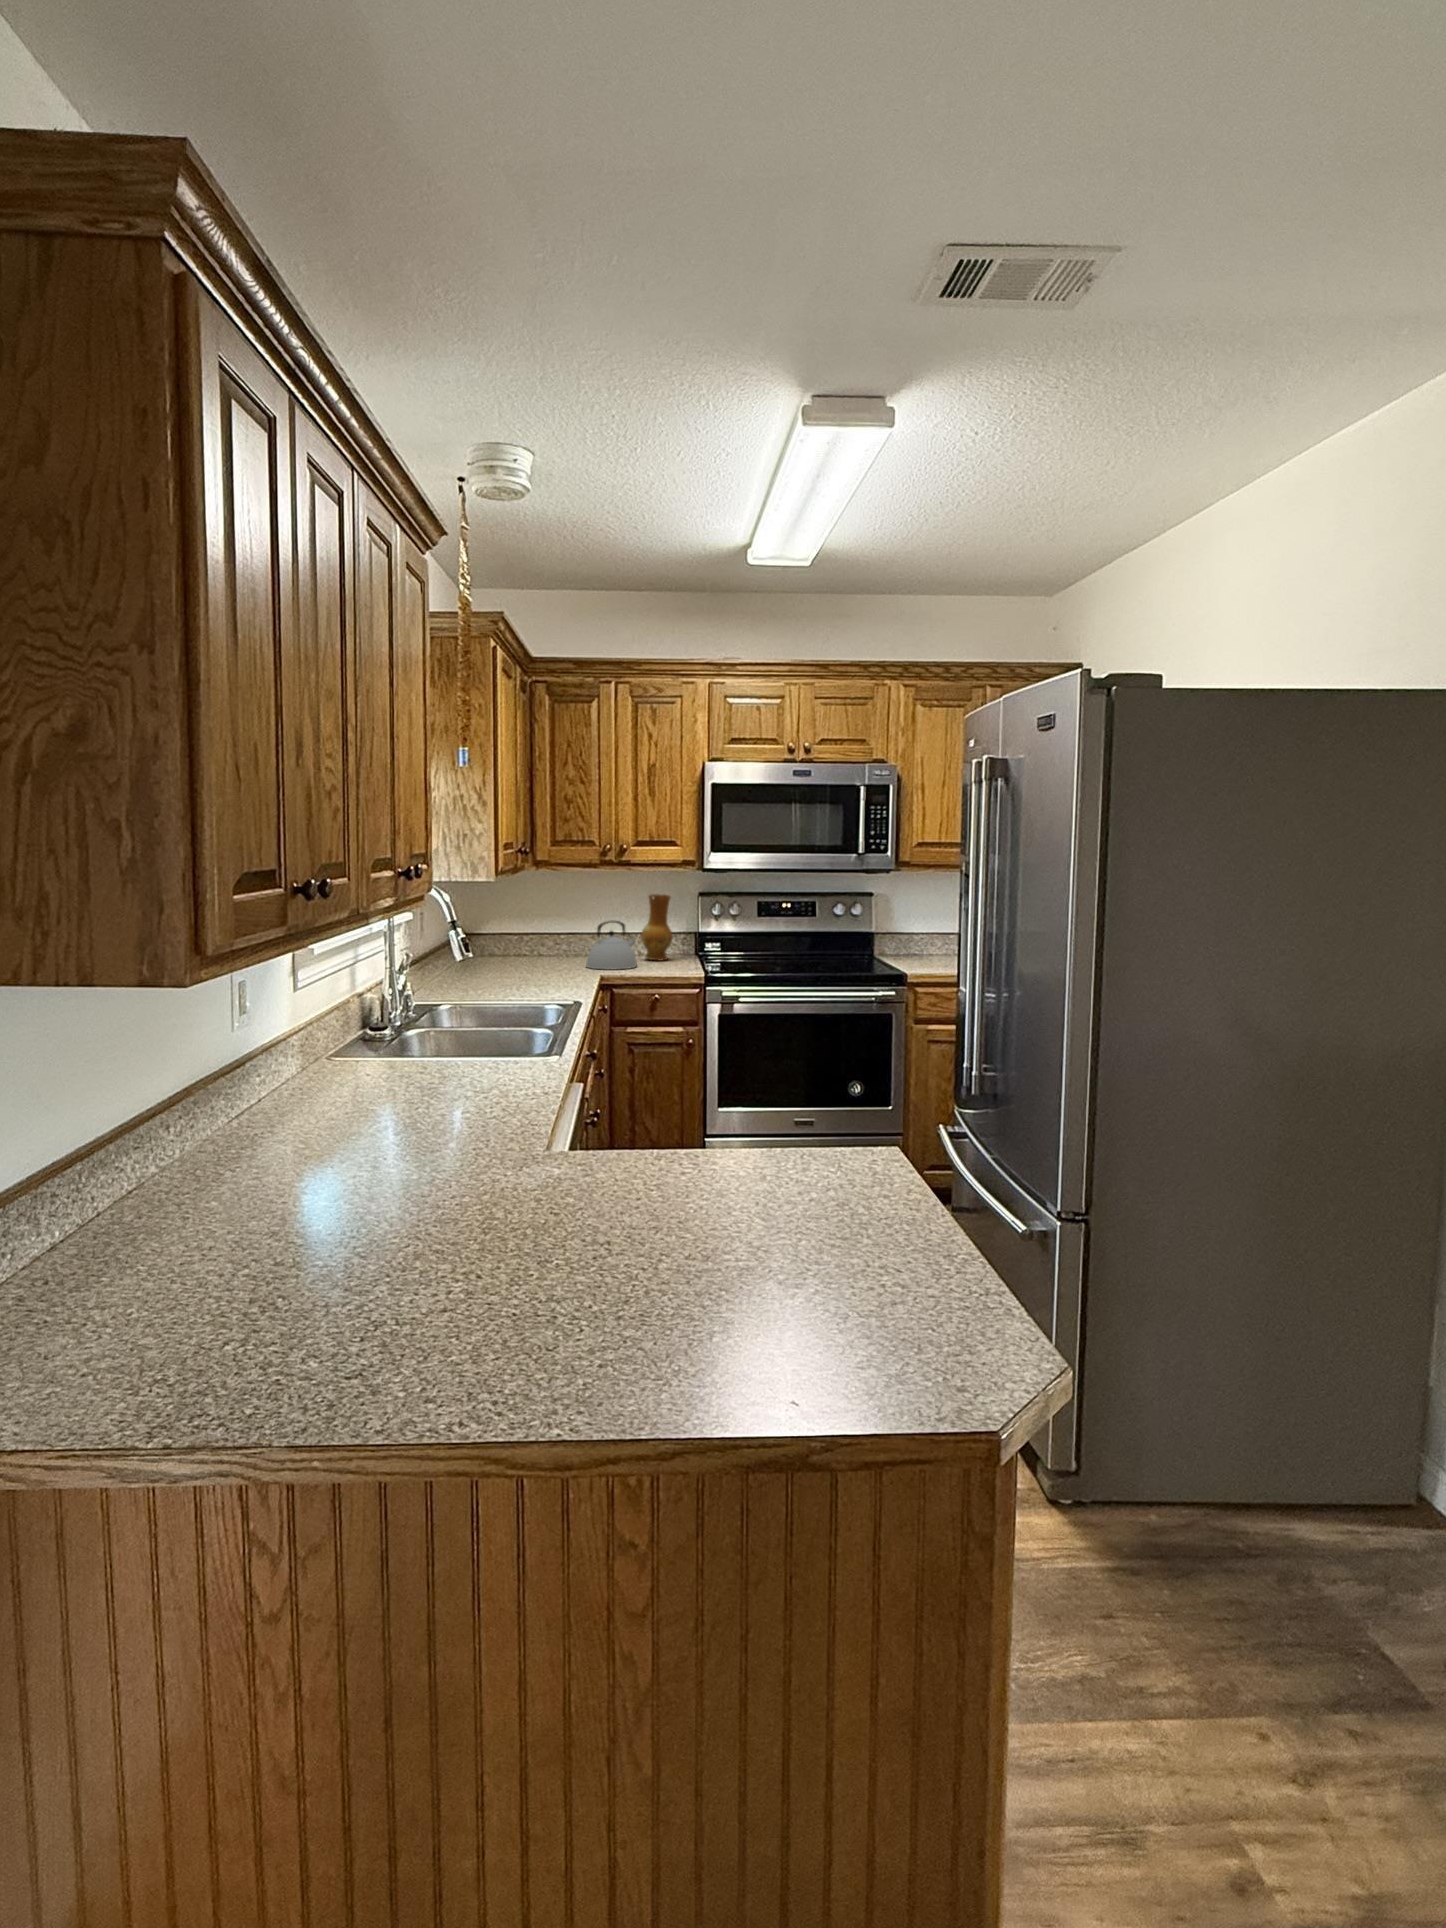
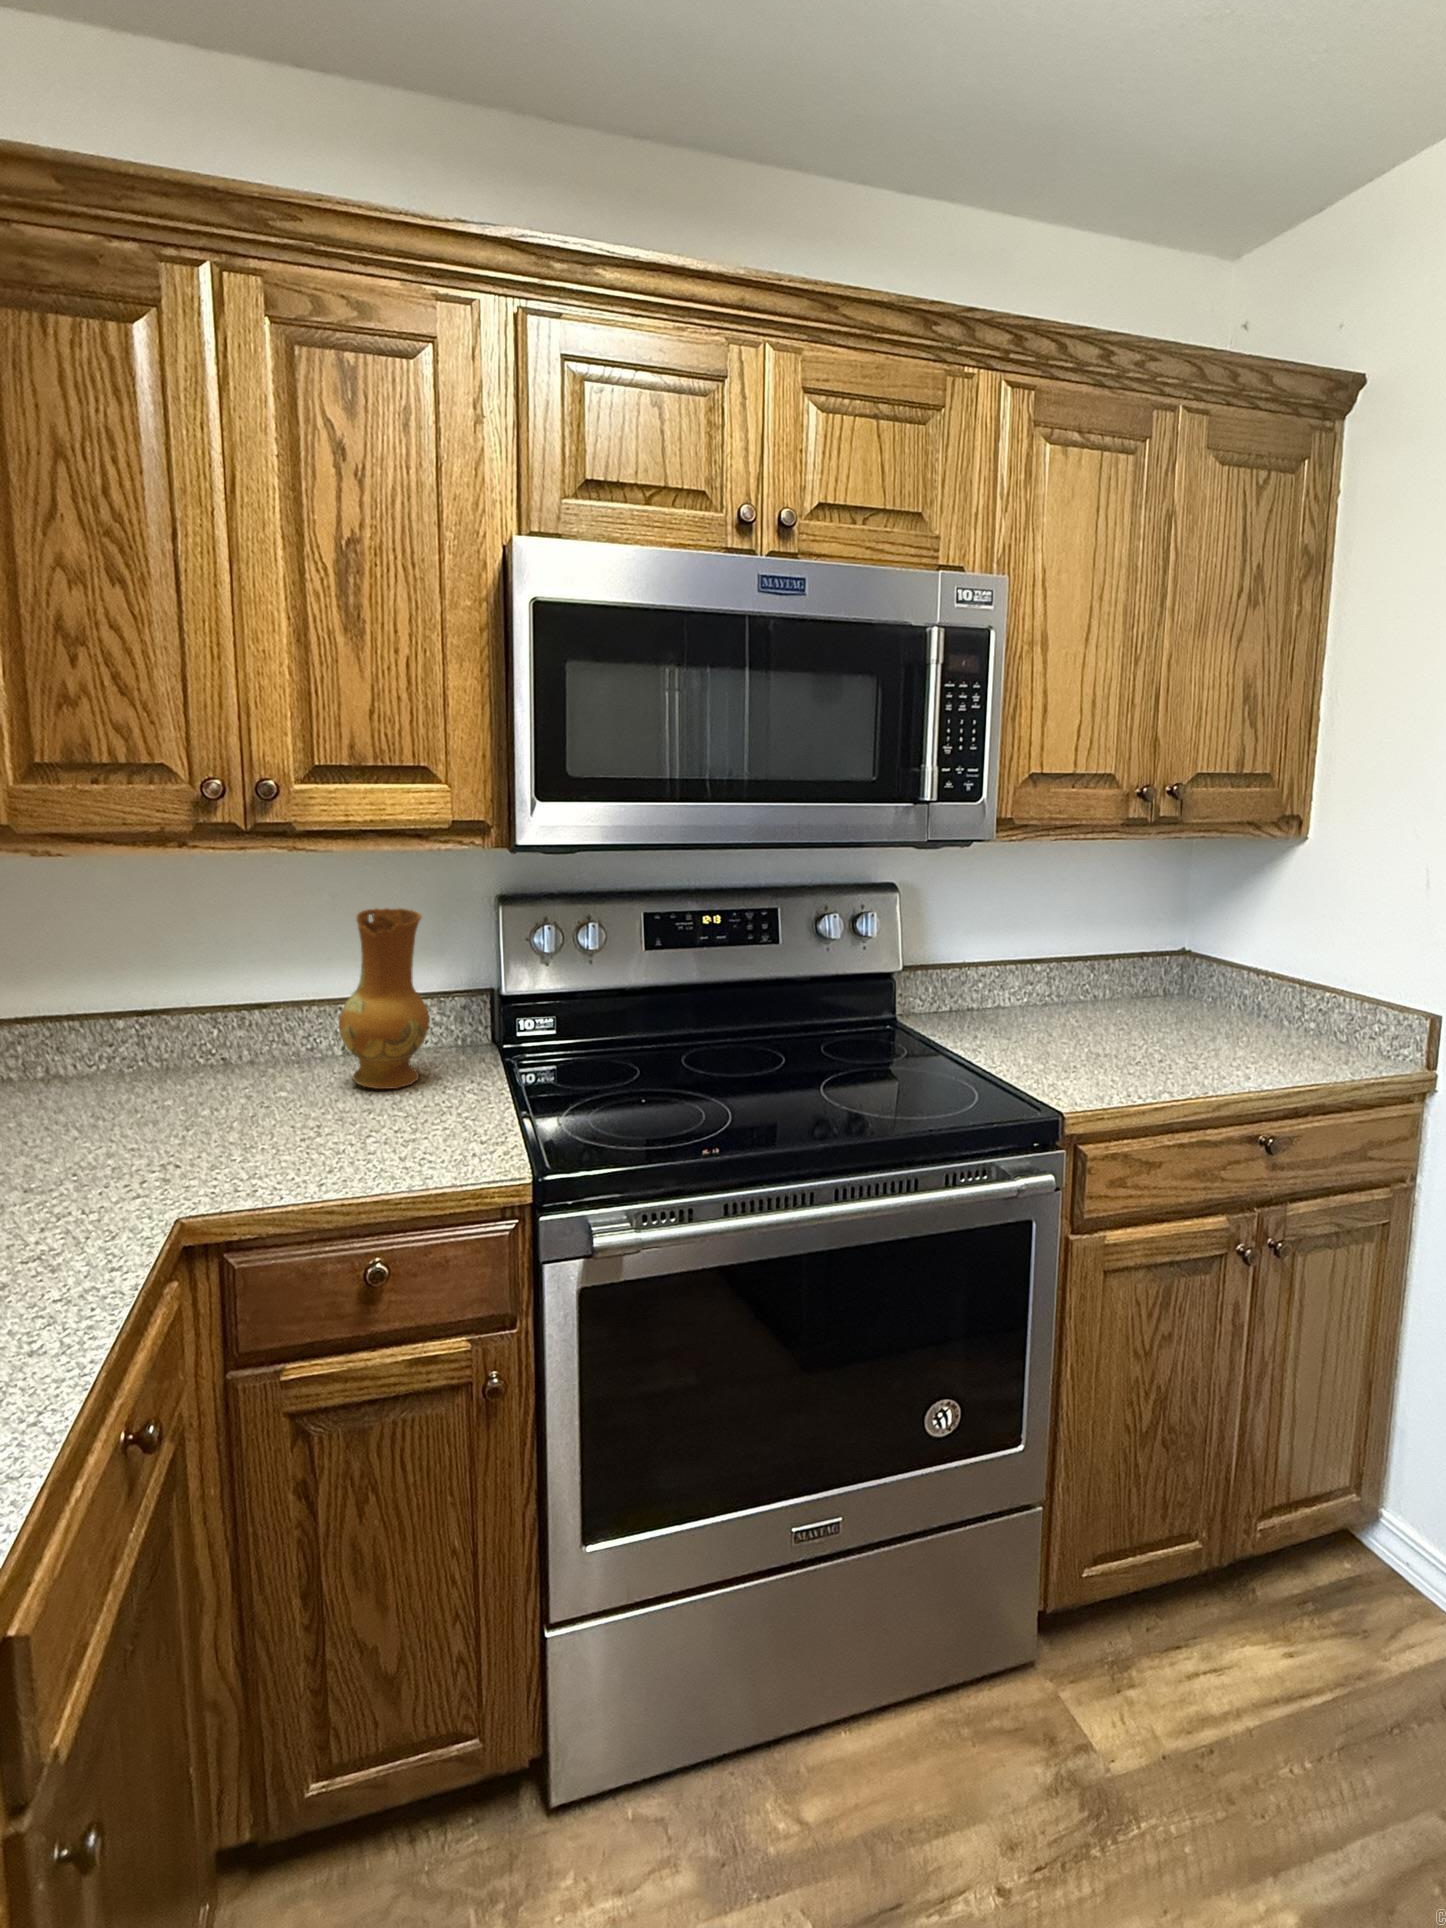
kettle: present [586,921,637,970] -> none [151,1006,323,1171]

